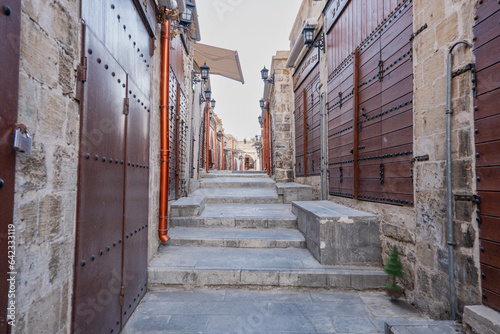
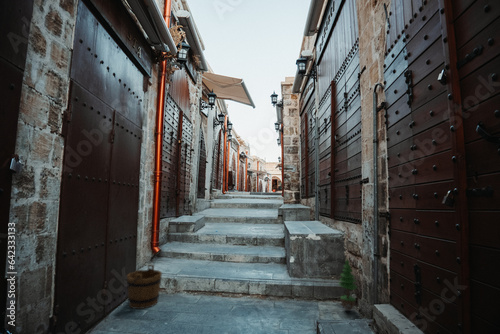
bucket: none [141,258,182,313] -> present [127,265,162,309]

